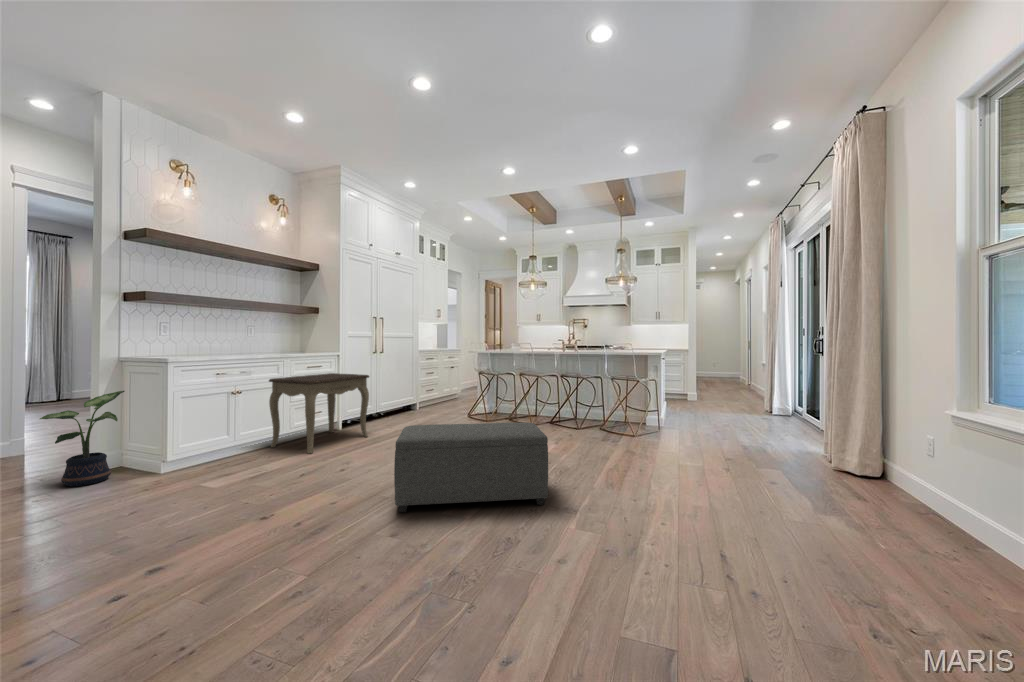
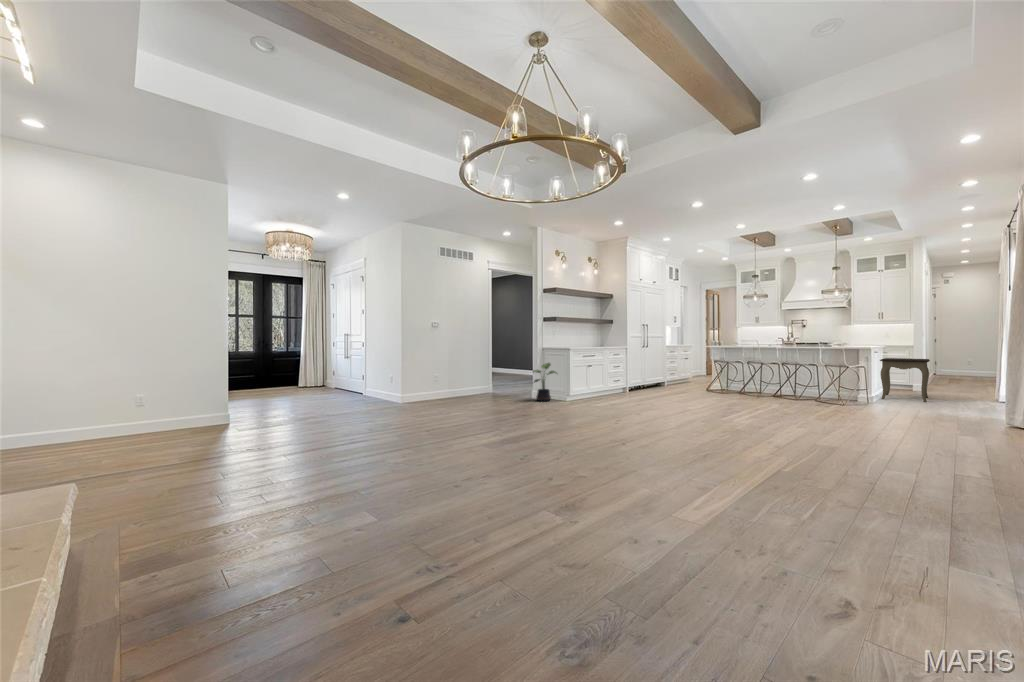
side table: present [269,373,369,454] -> present [880,358,930,402]
ottoman: present [394,422,548,512] -> none [694,380,779,420]

